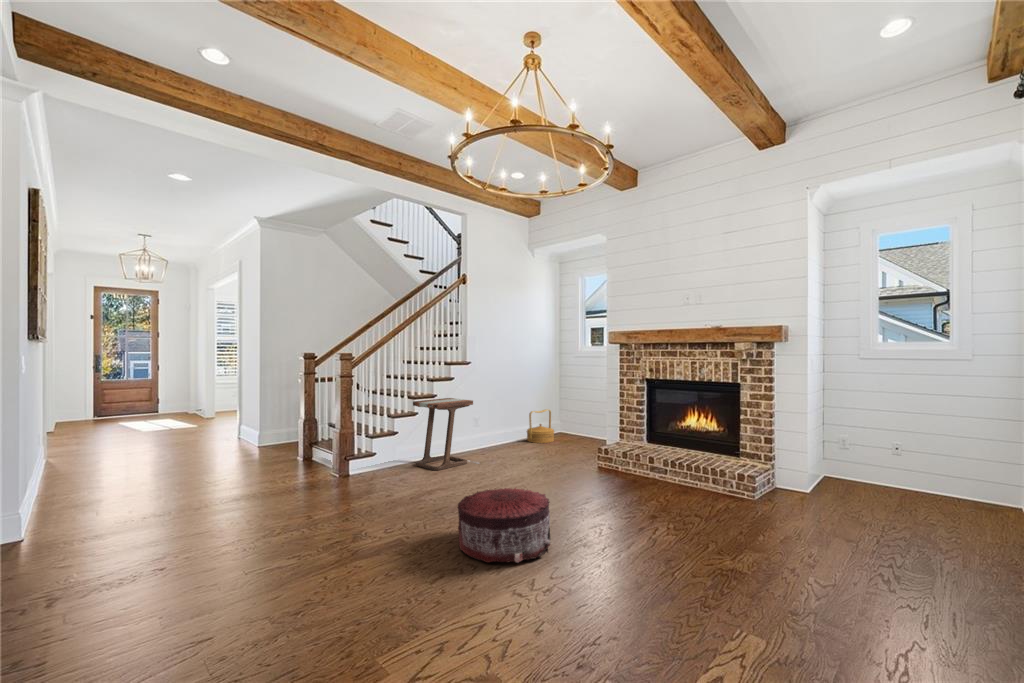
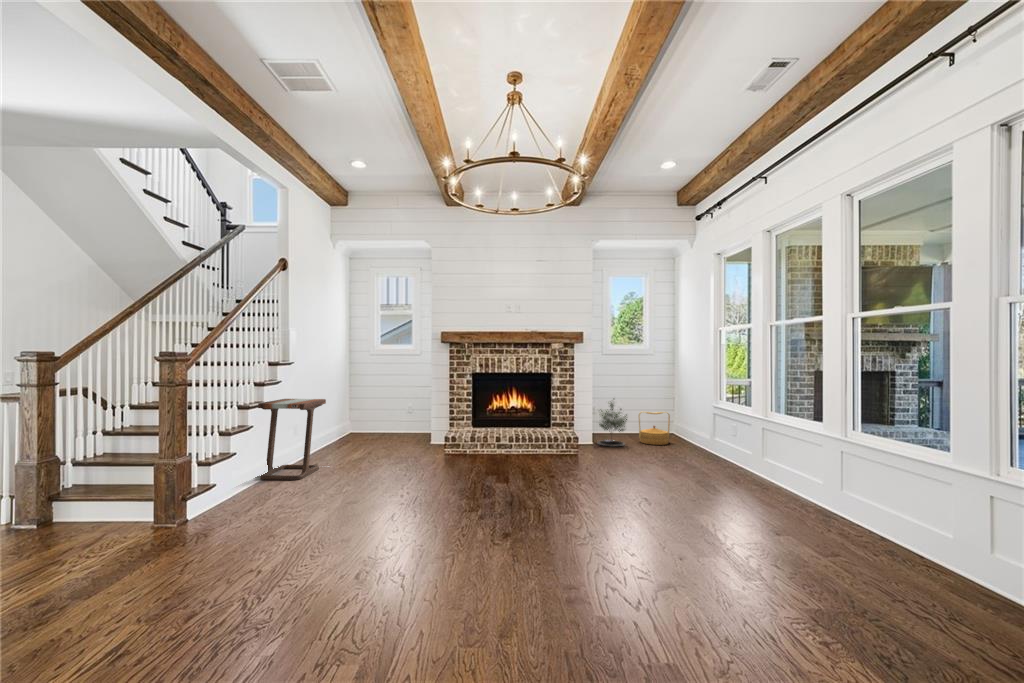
woven basket: present [527,409,554,443] -> present [639,412,670,445]
potted tree: none [819,422,879,499] -> present [598,402,627,447]
pouf: present [457,488,550,563] -> none [449,464,535,526]

